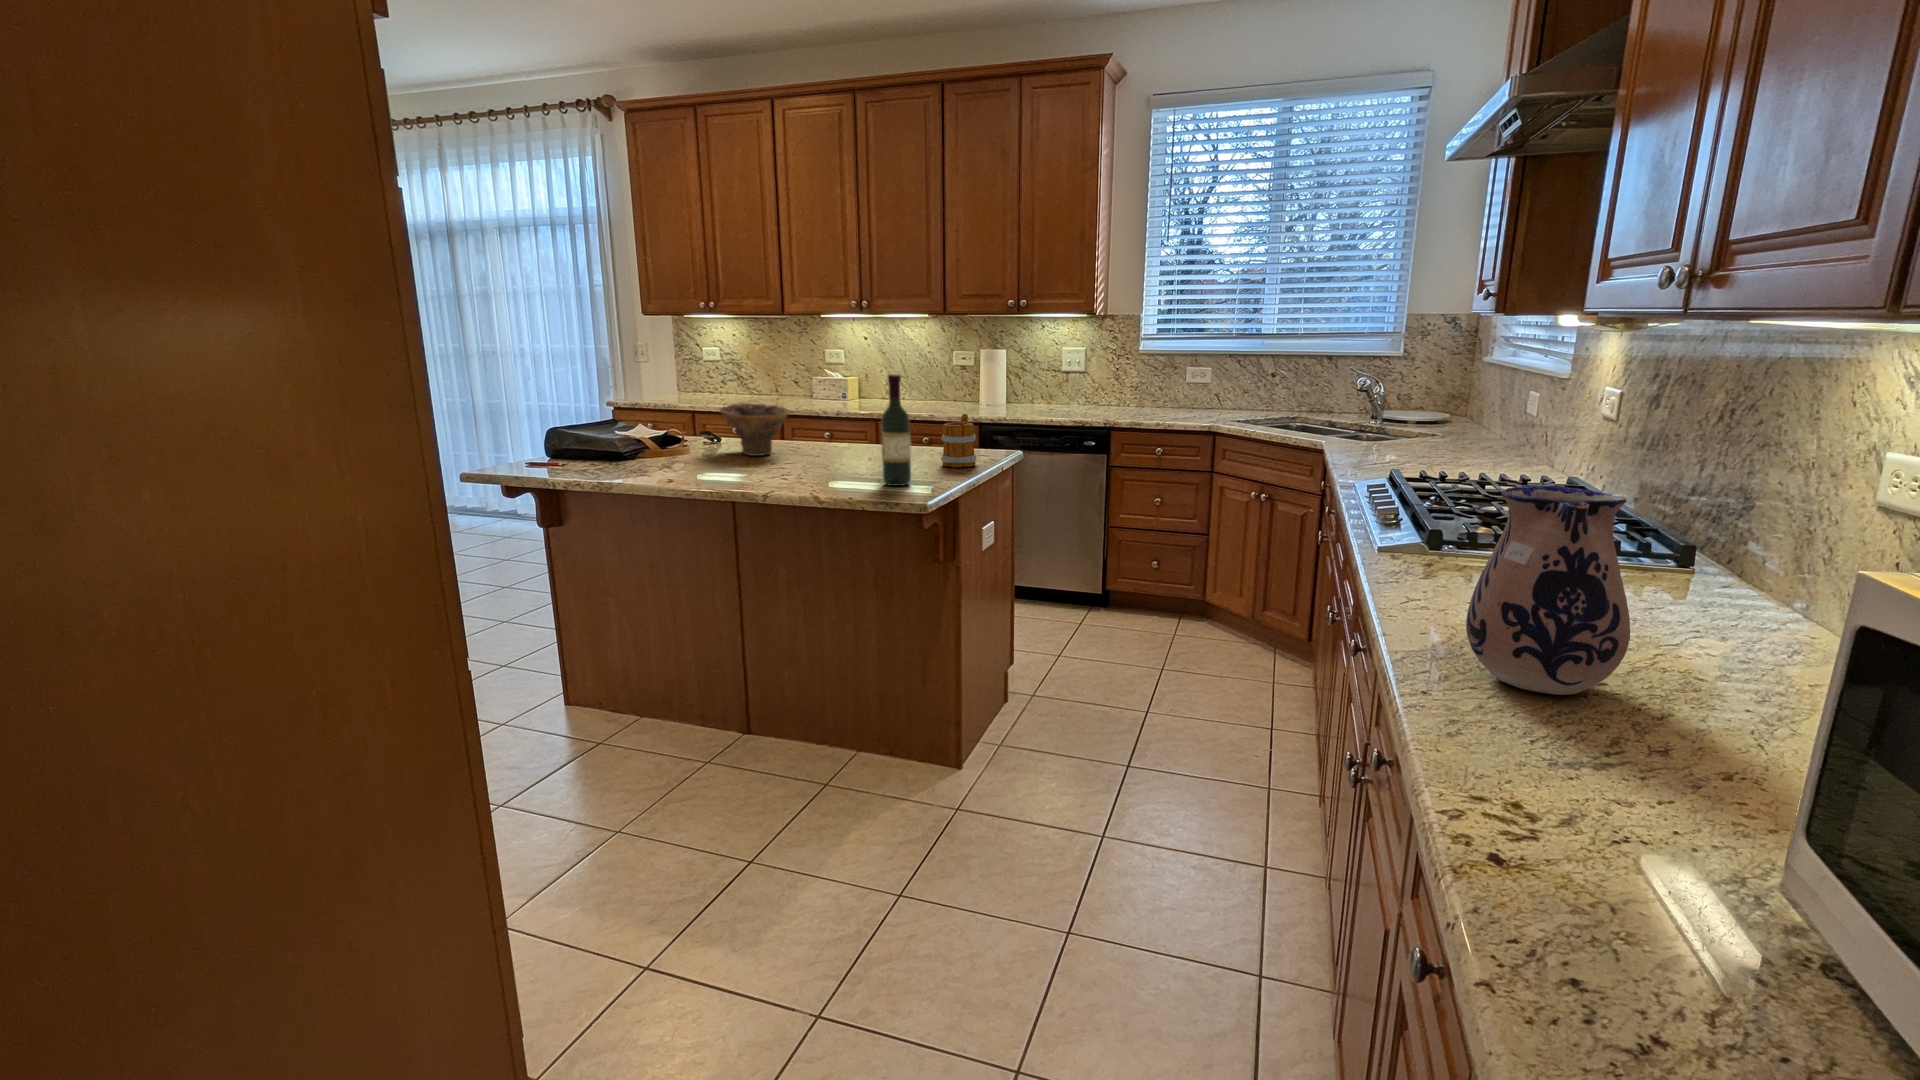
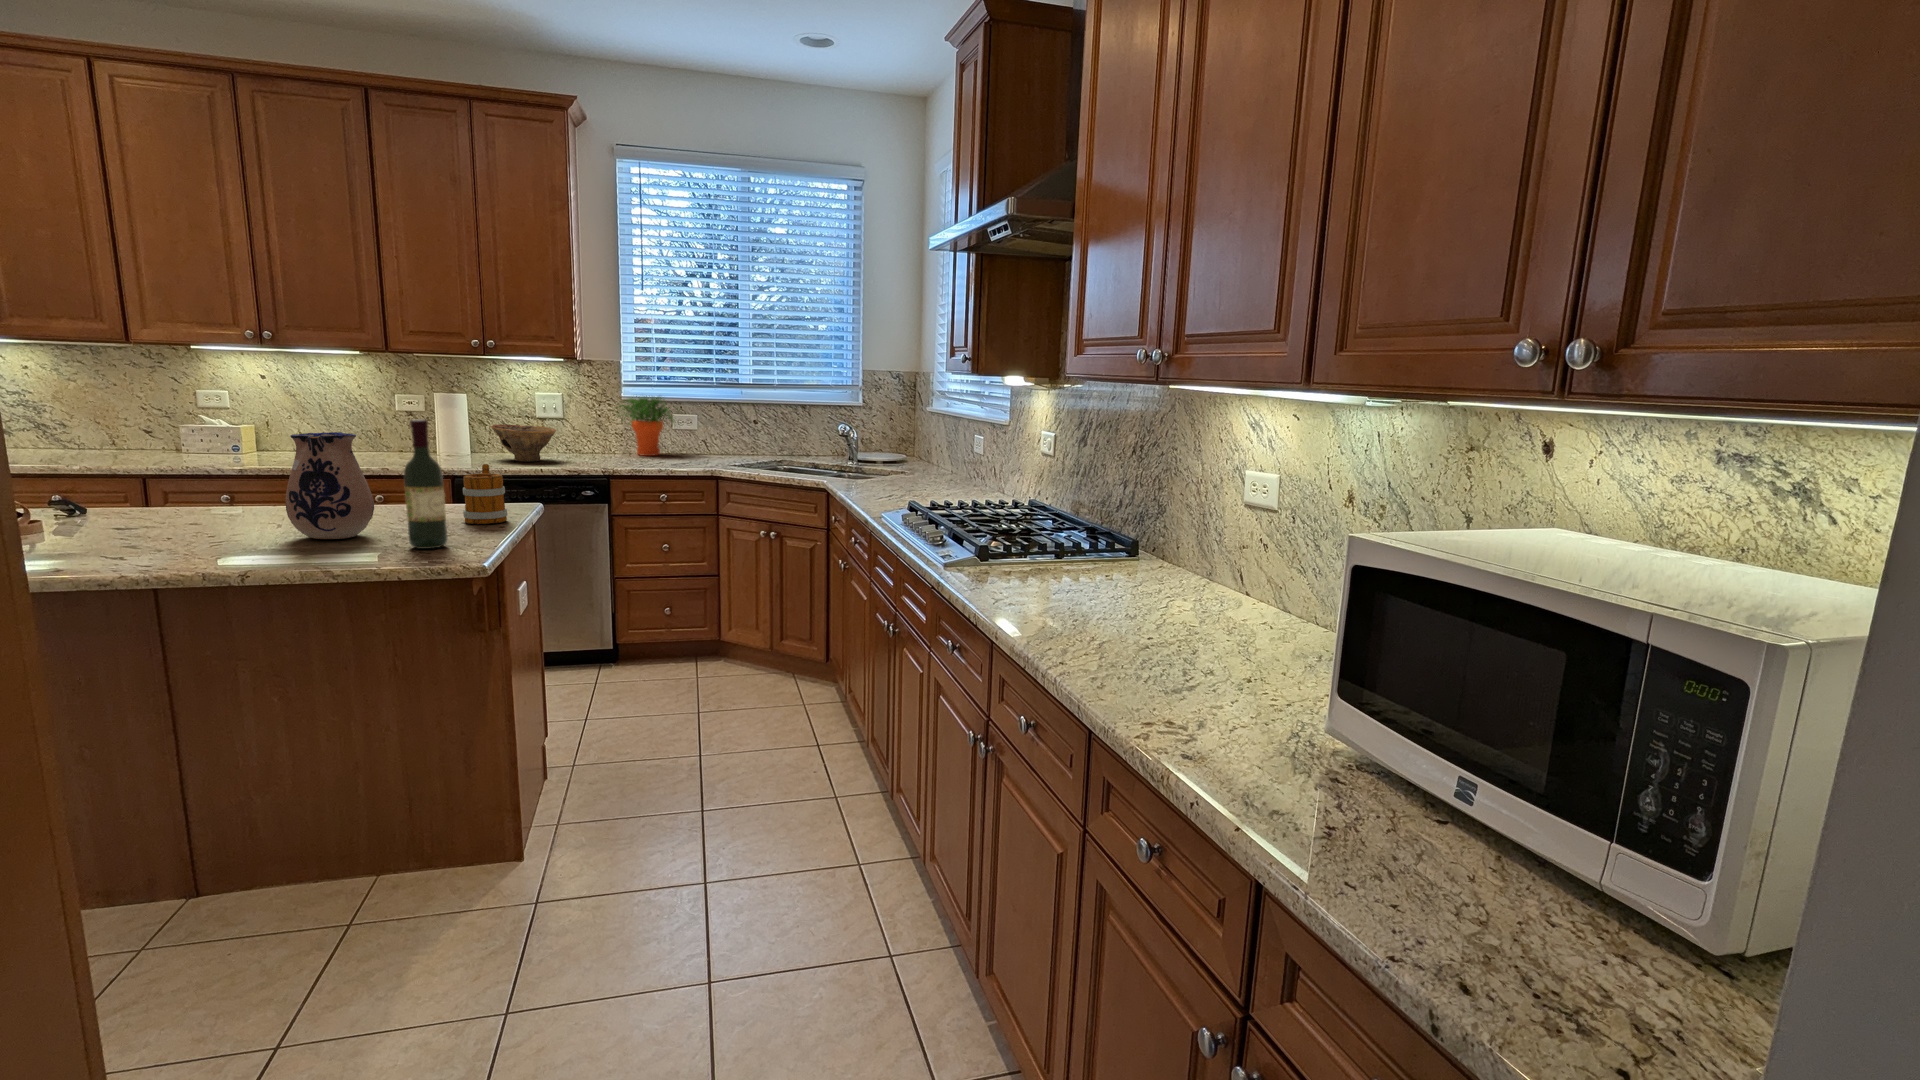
potted plant: none [1125,347,1197,409] -> present [613,396,680,456]
bowl: present [720,403,789,456] -> present [491,424,556,462]
ceramic pitcher: present [1466,483,1630,695] -> present [286,432,374,539]

